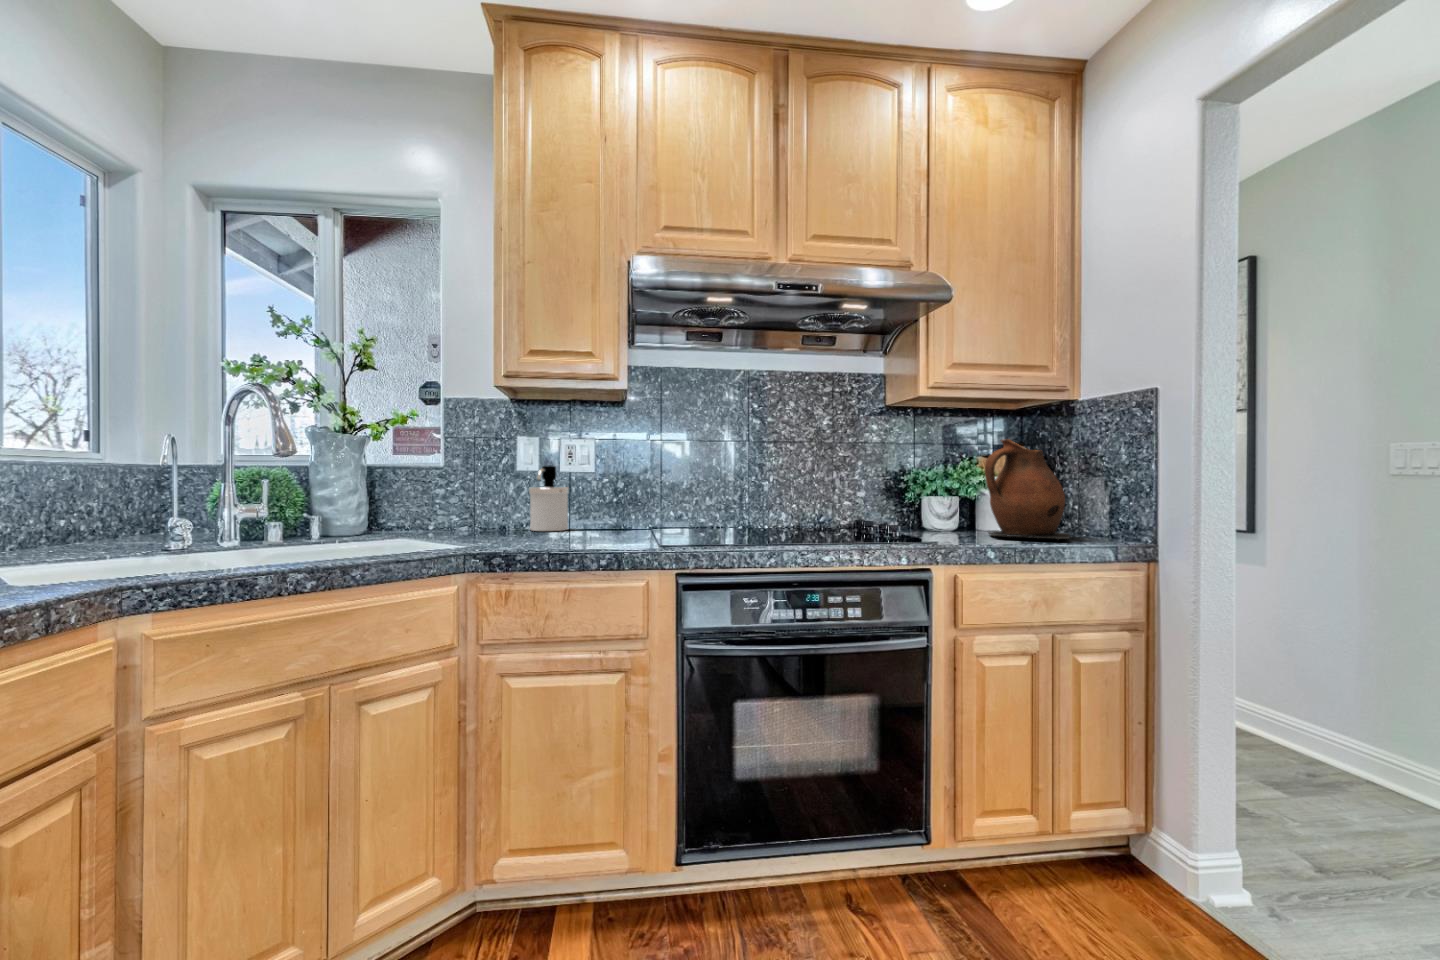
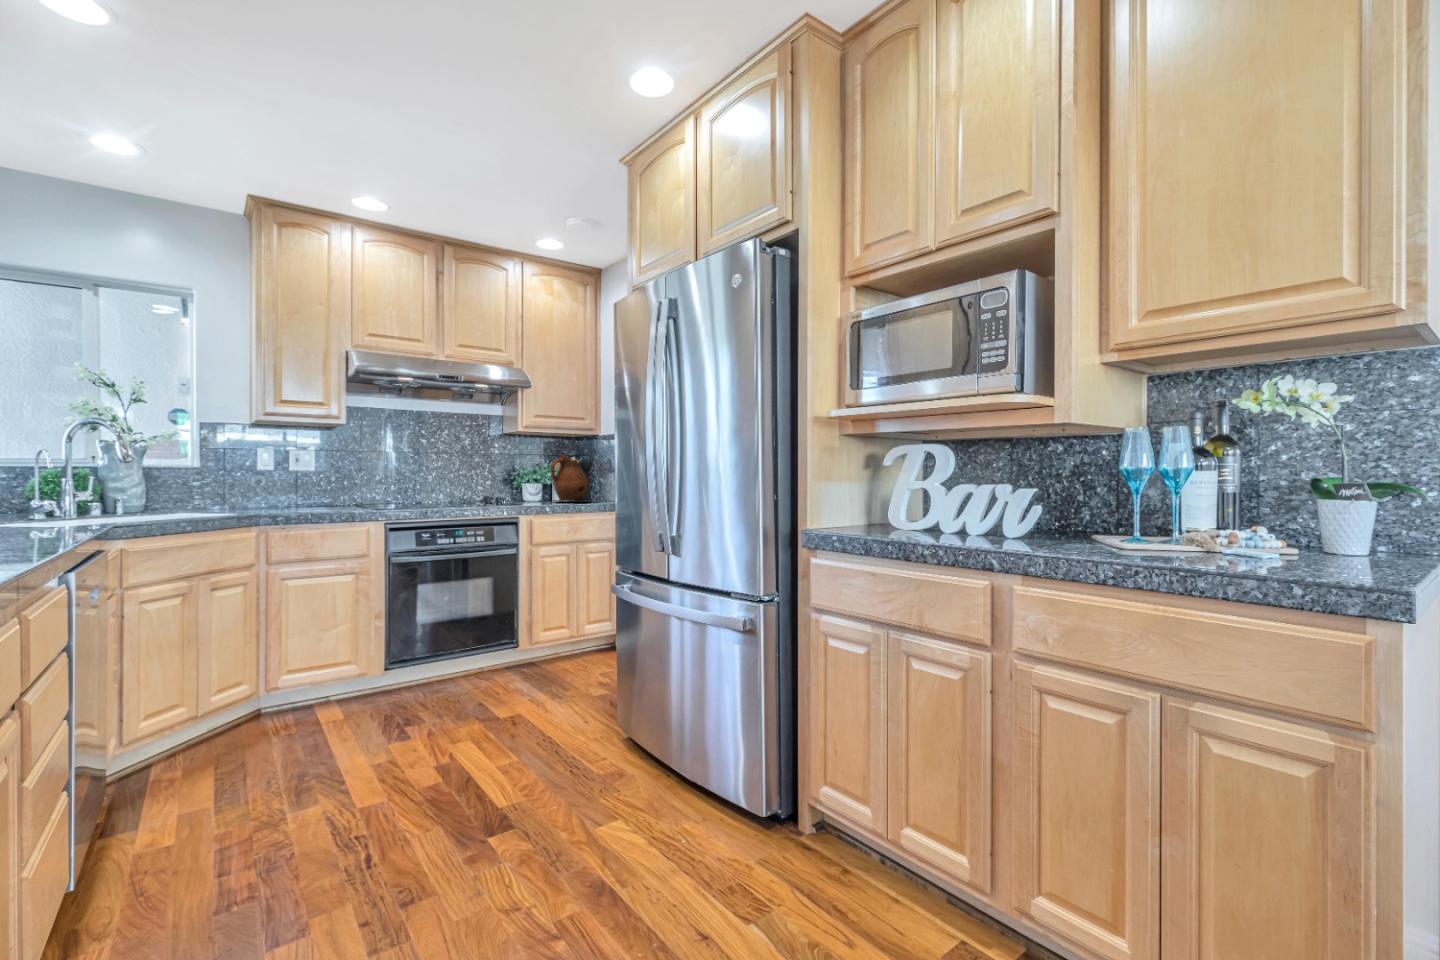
soap dispenser: present [529,466,569,531] -> none [268,466,297,507]

